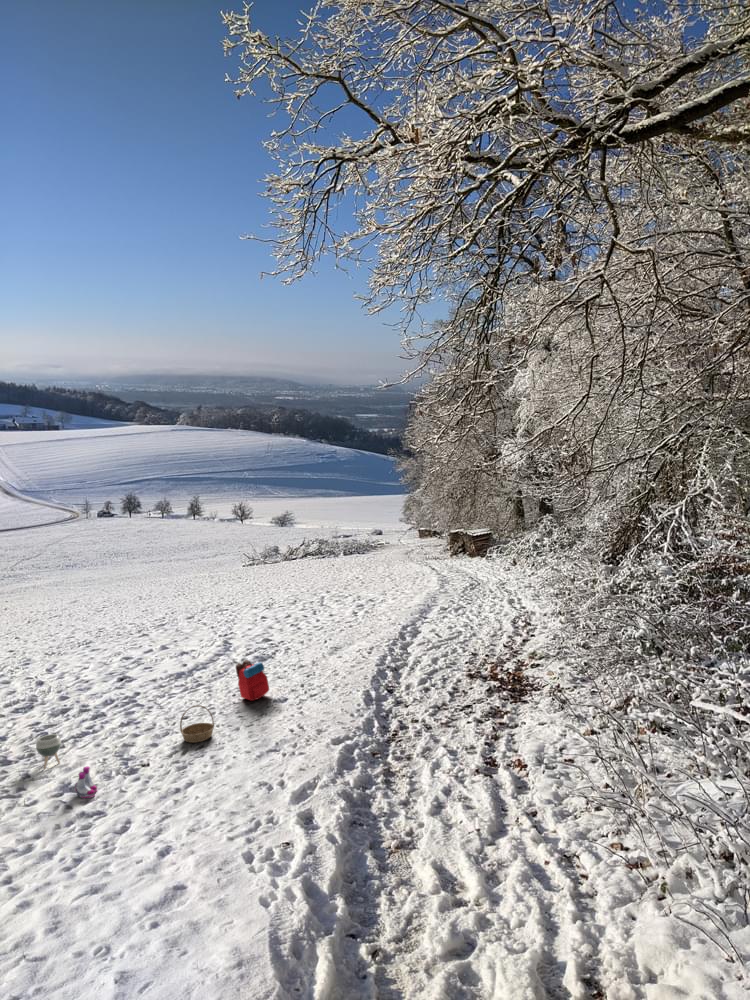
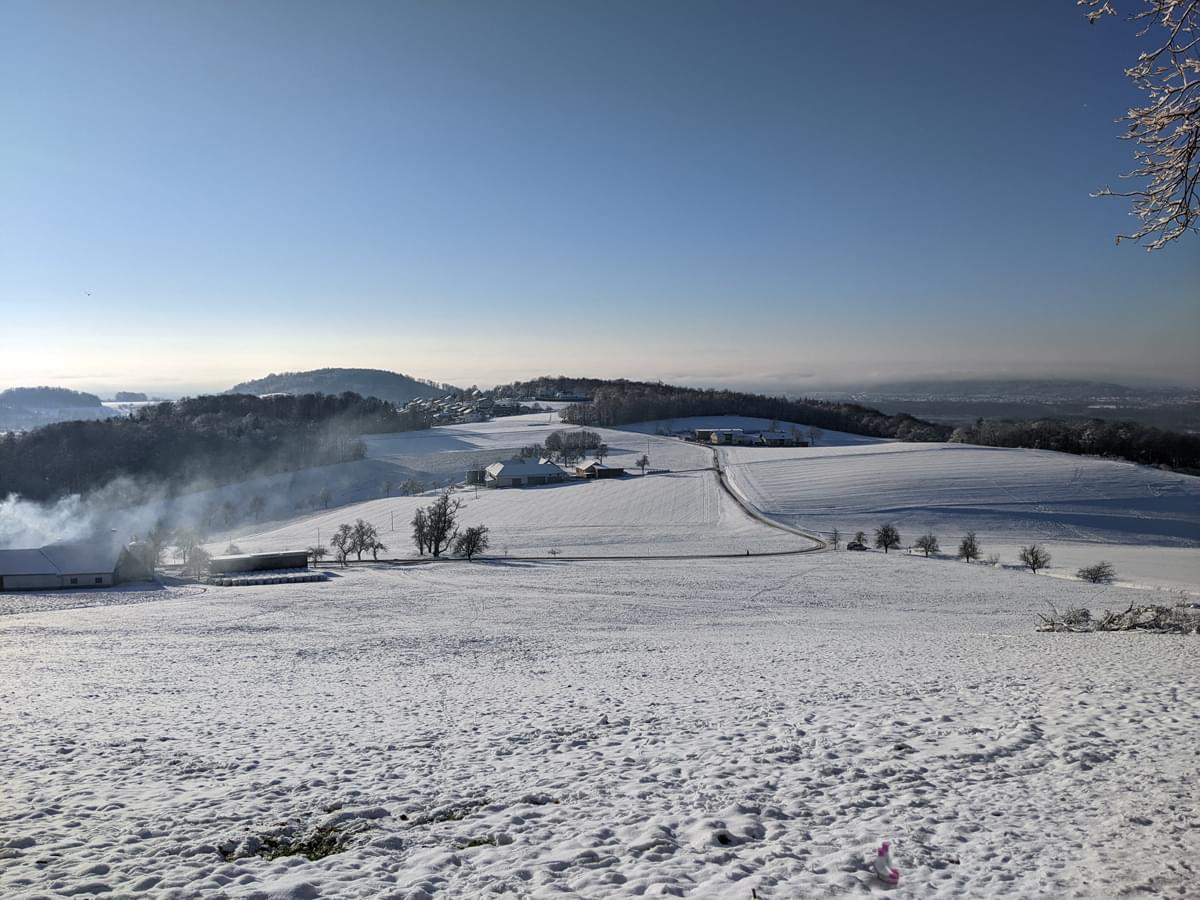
backpack: present [236,660,269,701] -> none [1066,753,1124,816]
basket: present [180,705,214,743] -> none [996,800,1046,853]
planter: present [36,734,61,769] -> none [820,793,847,833]

